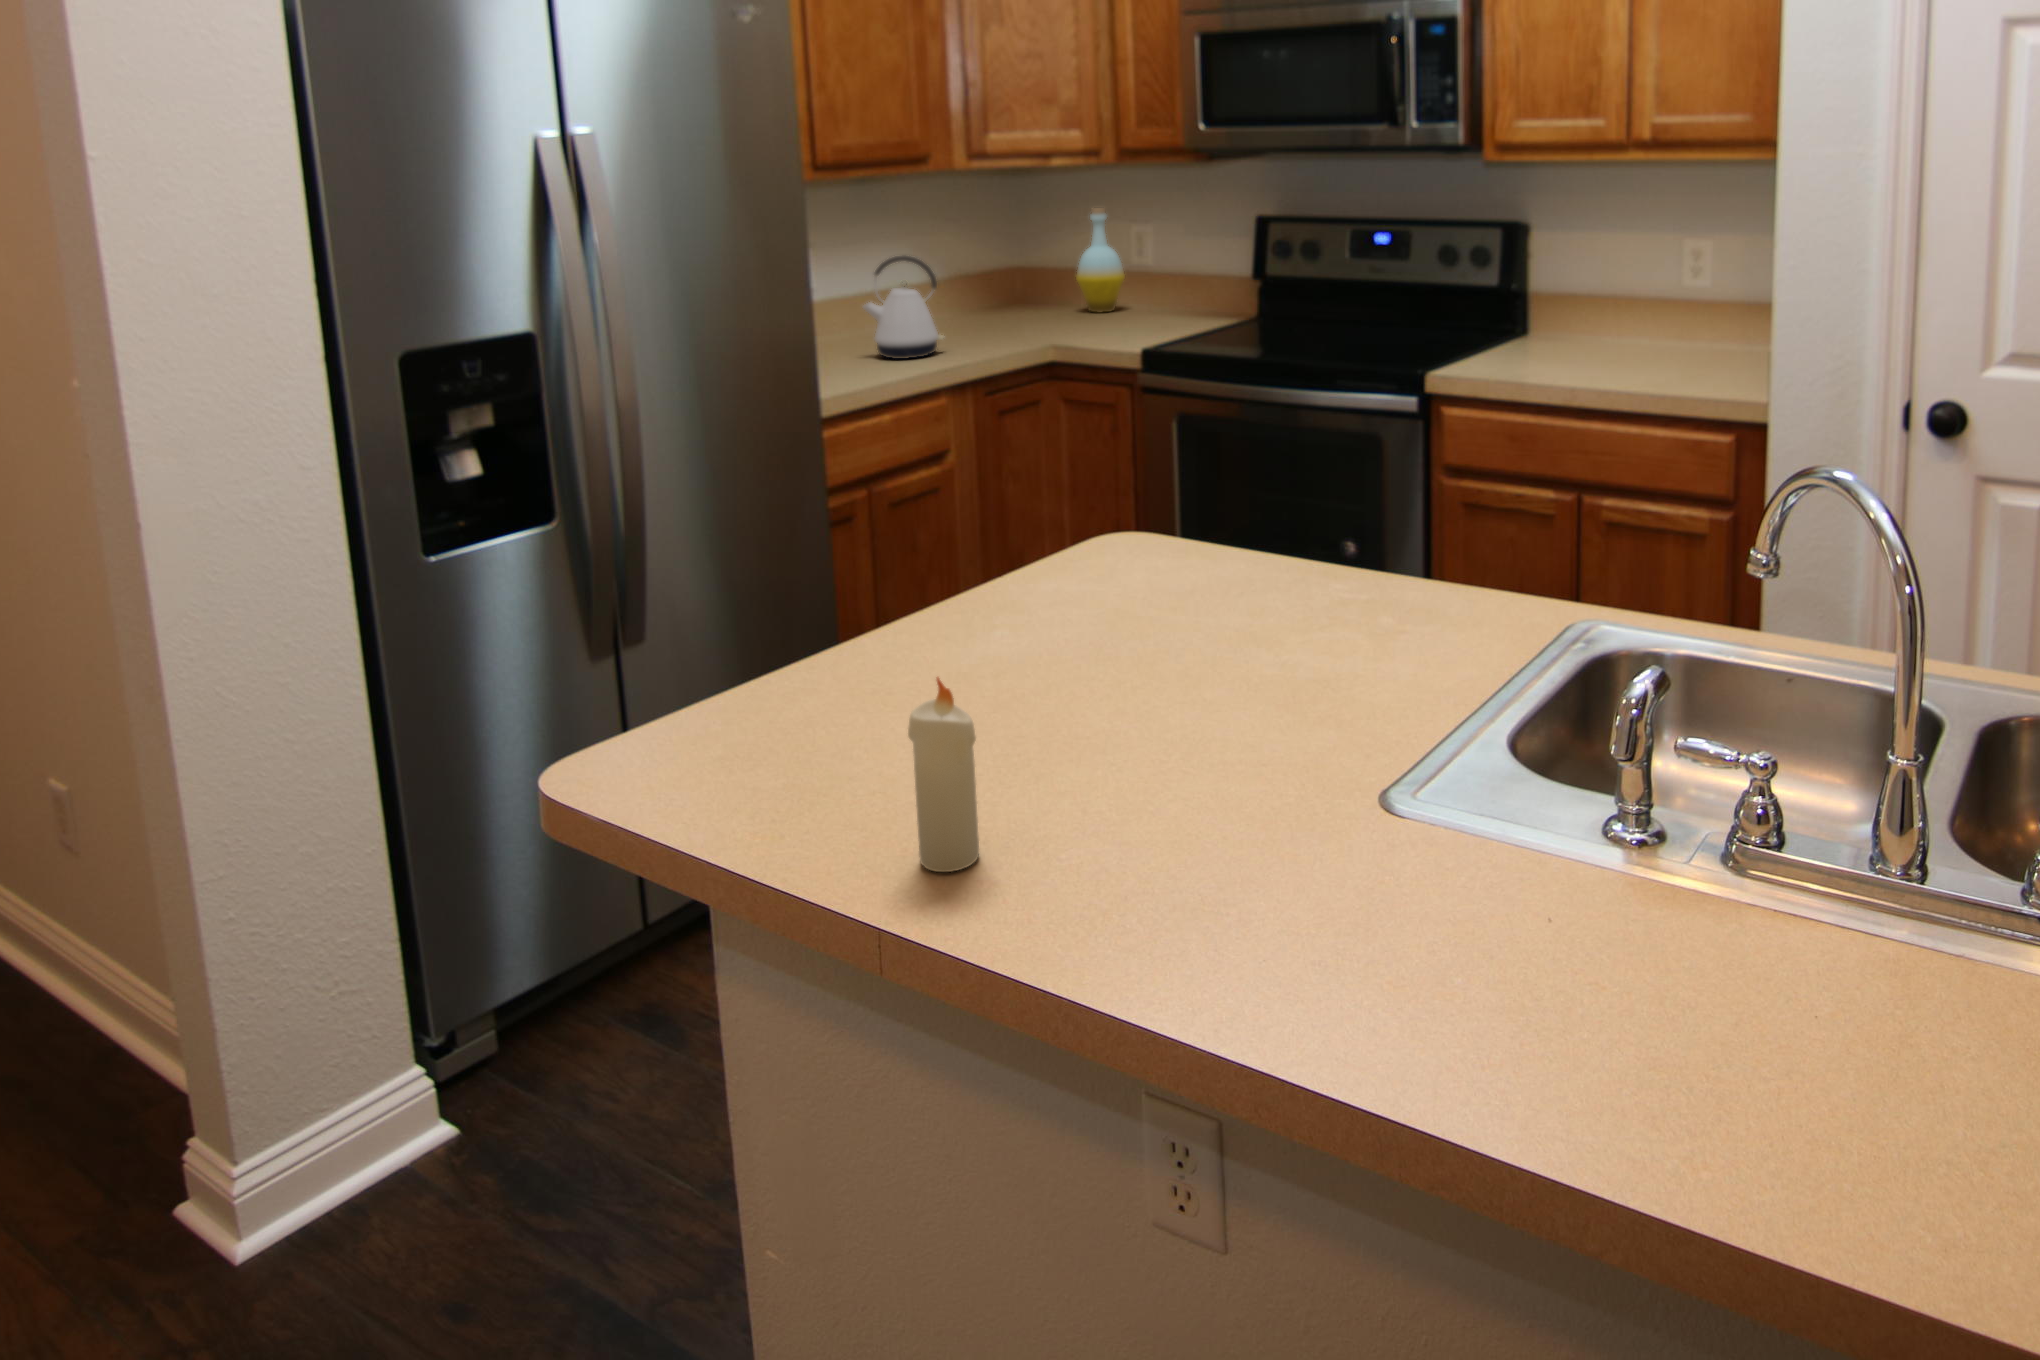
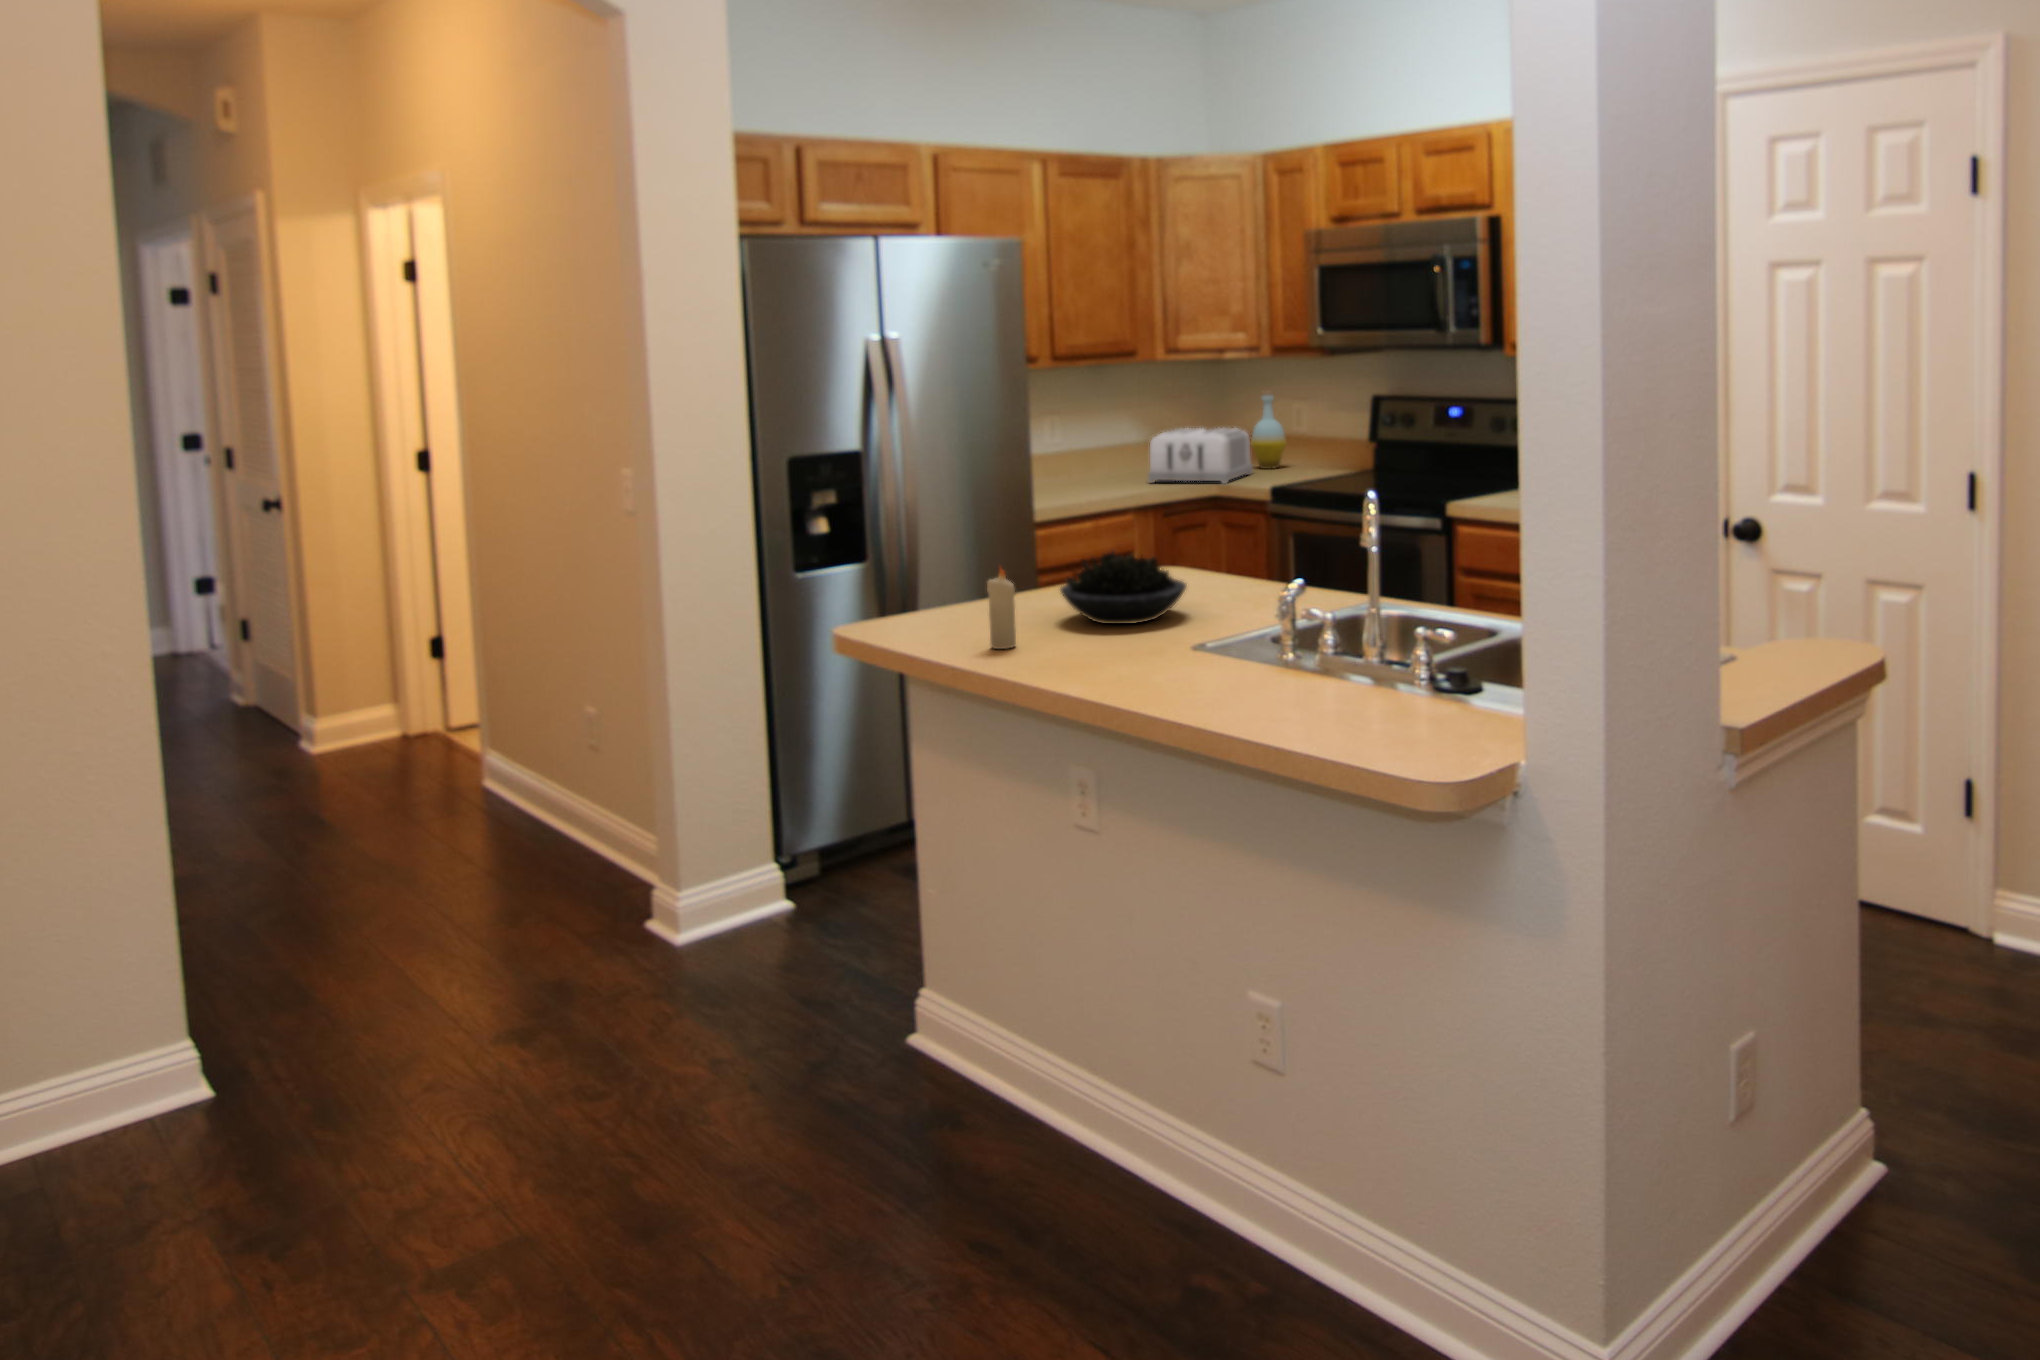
kettle: present [863,255,944,359] -> none [1083,420,1140,492]
toaster: none [950,260,1088,340] -> present [1148,428,1253,484]
succulent plant: none [1025,578,1290,746] -> present [1060,551,1186,624]

